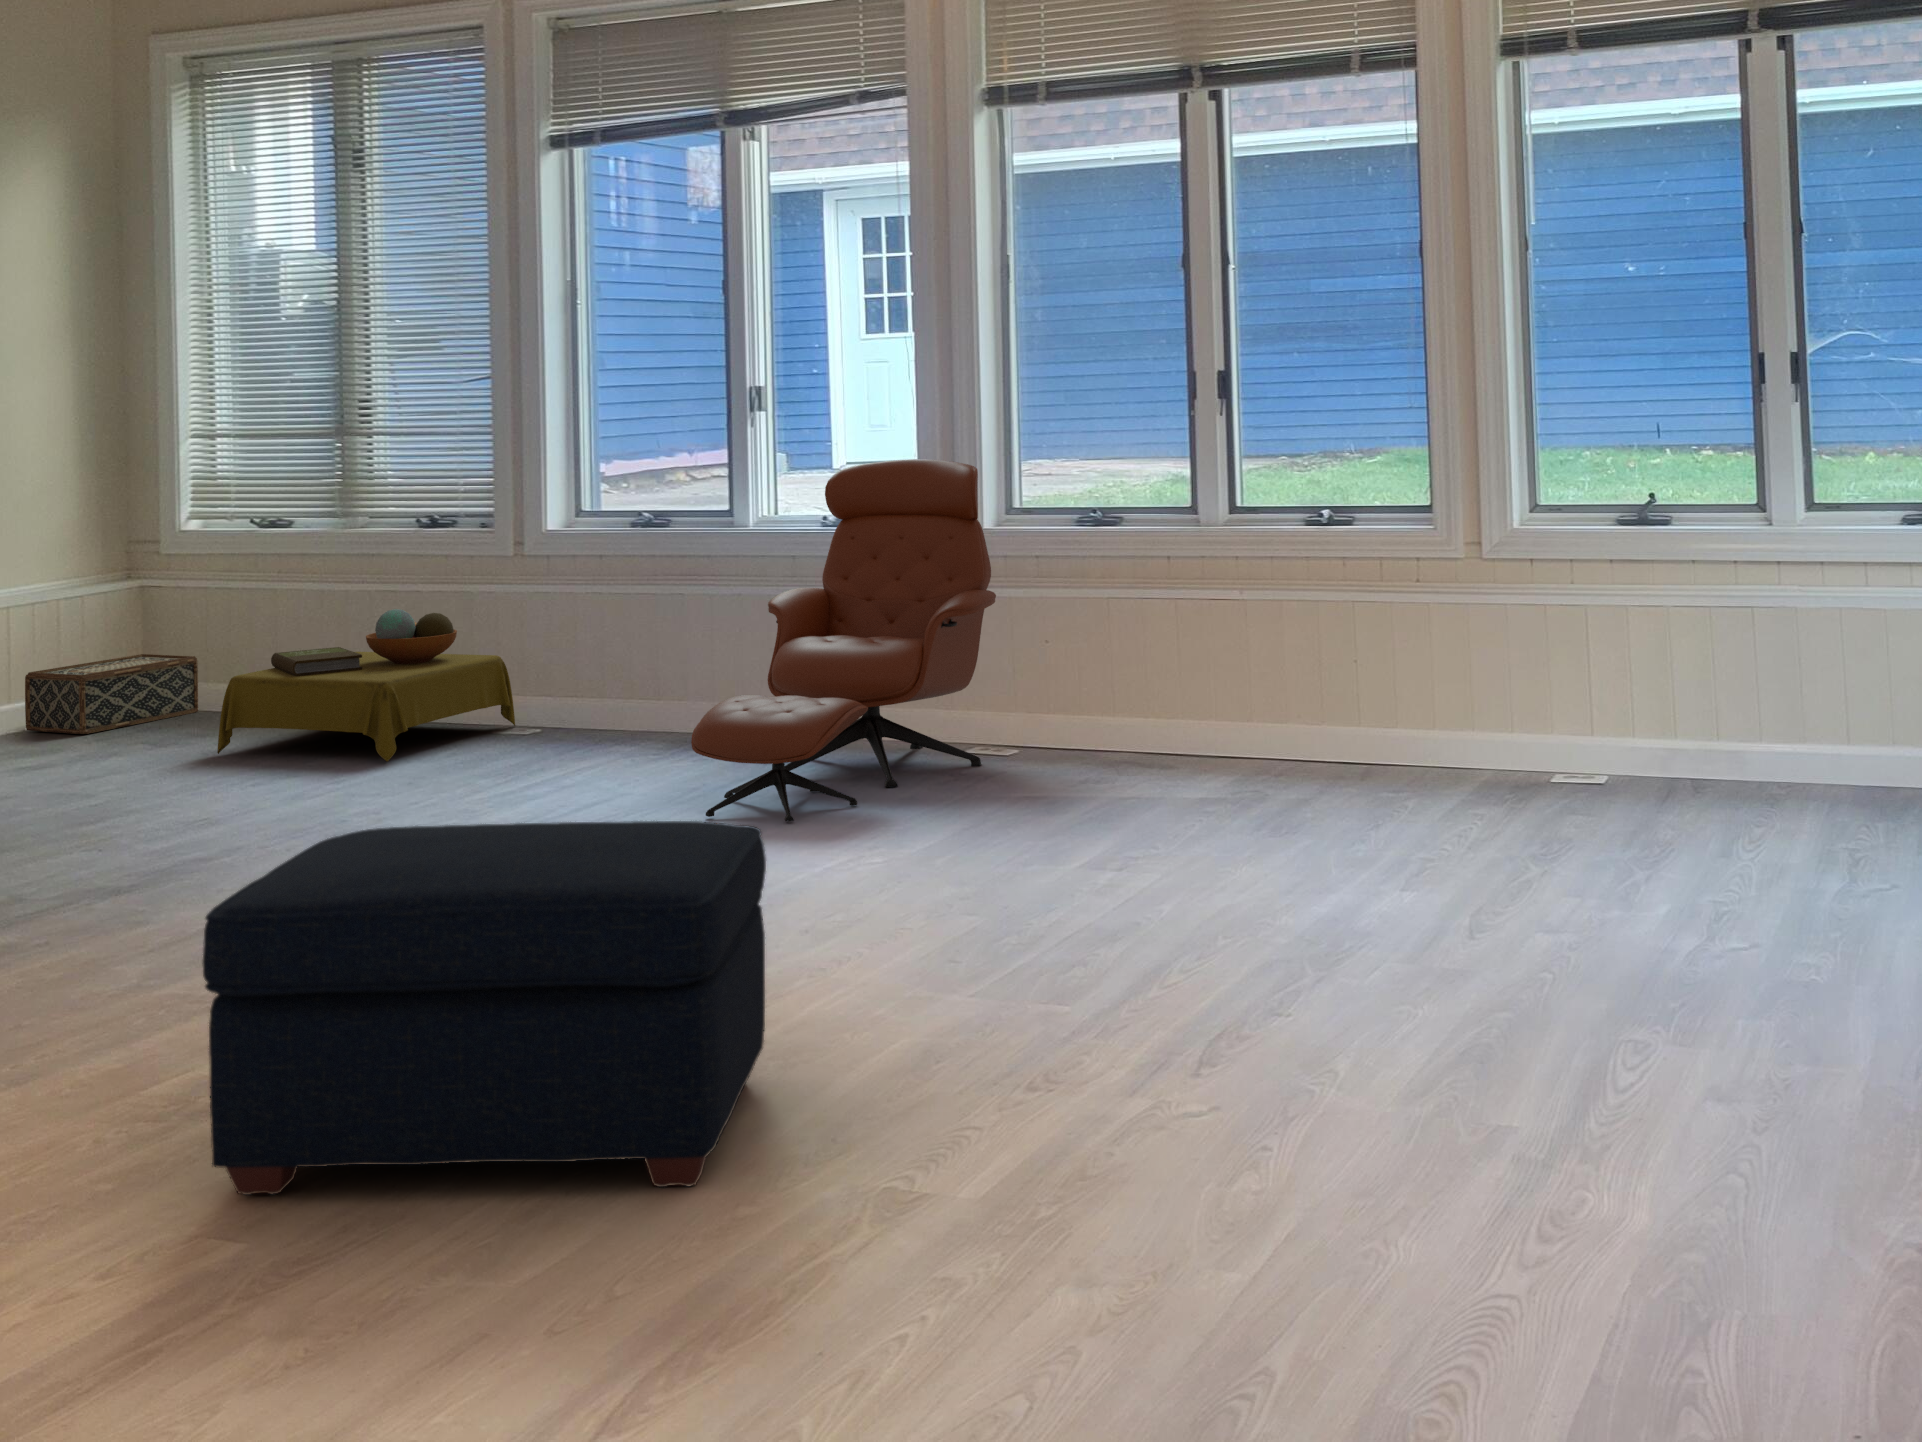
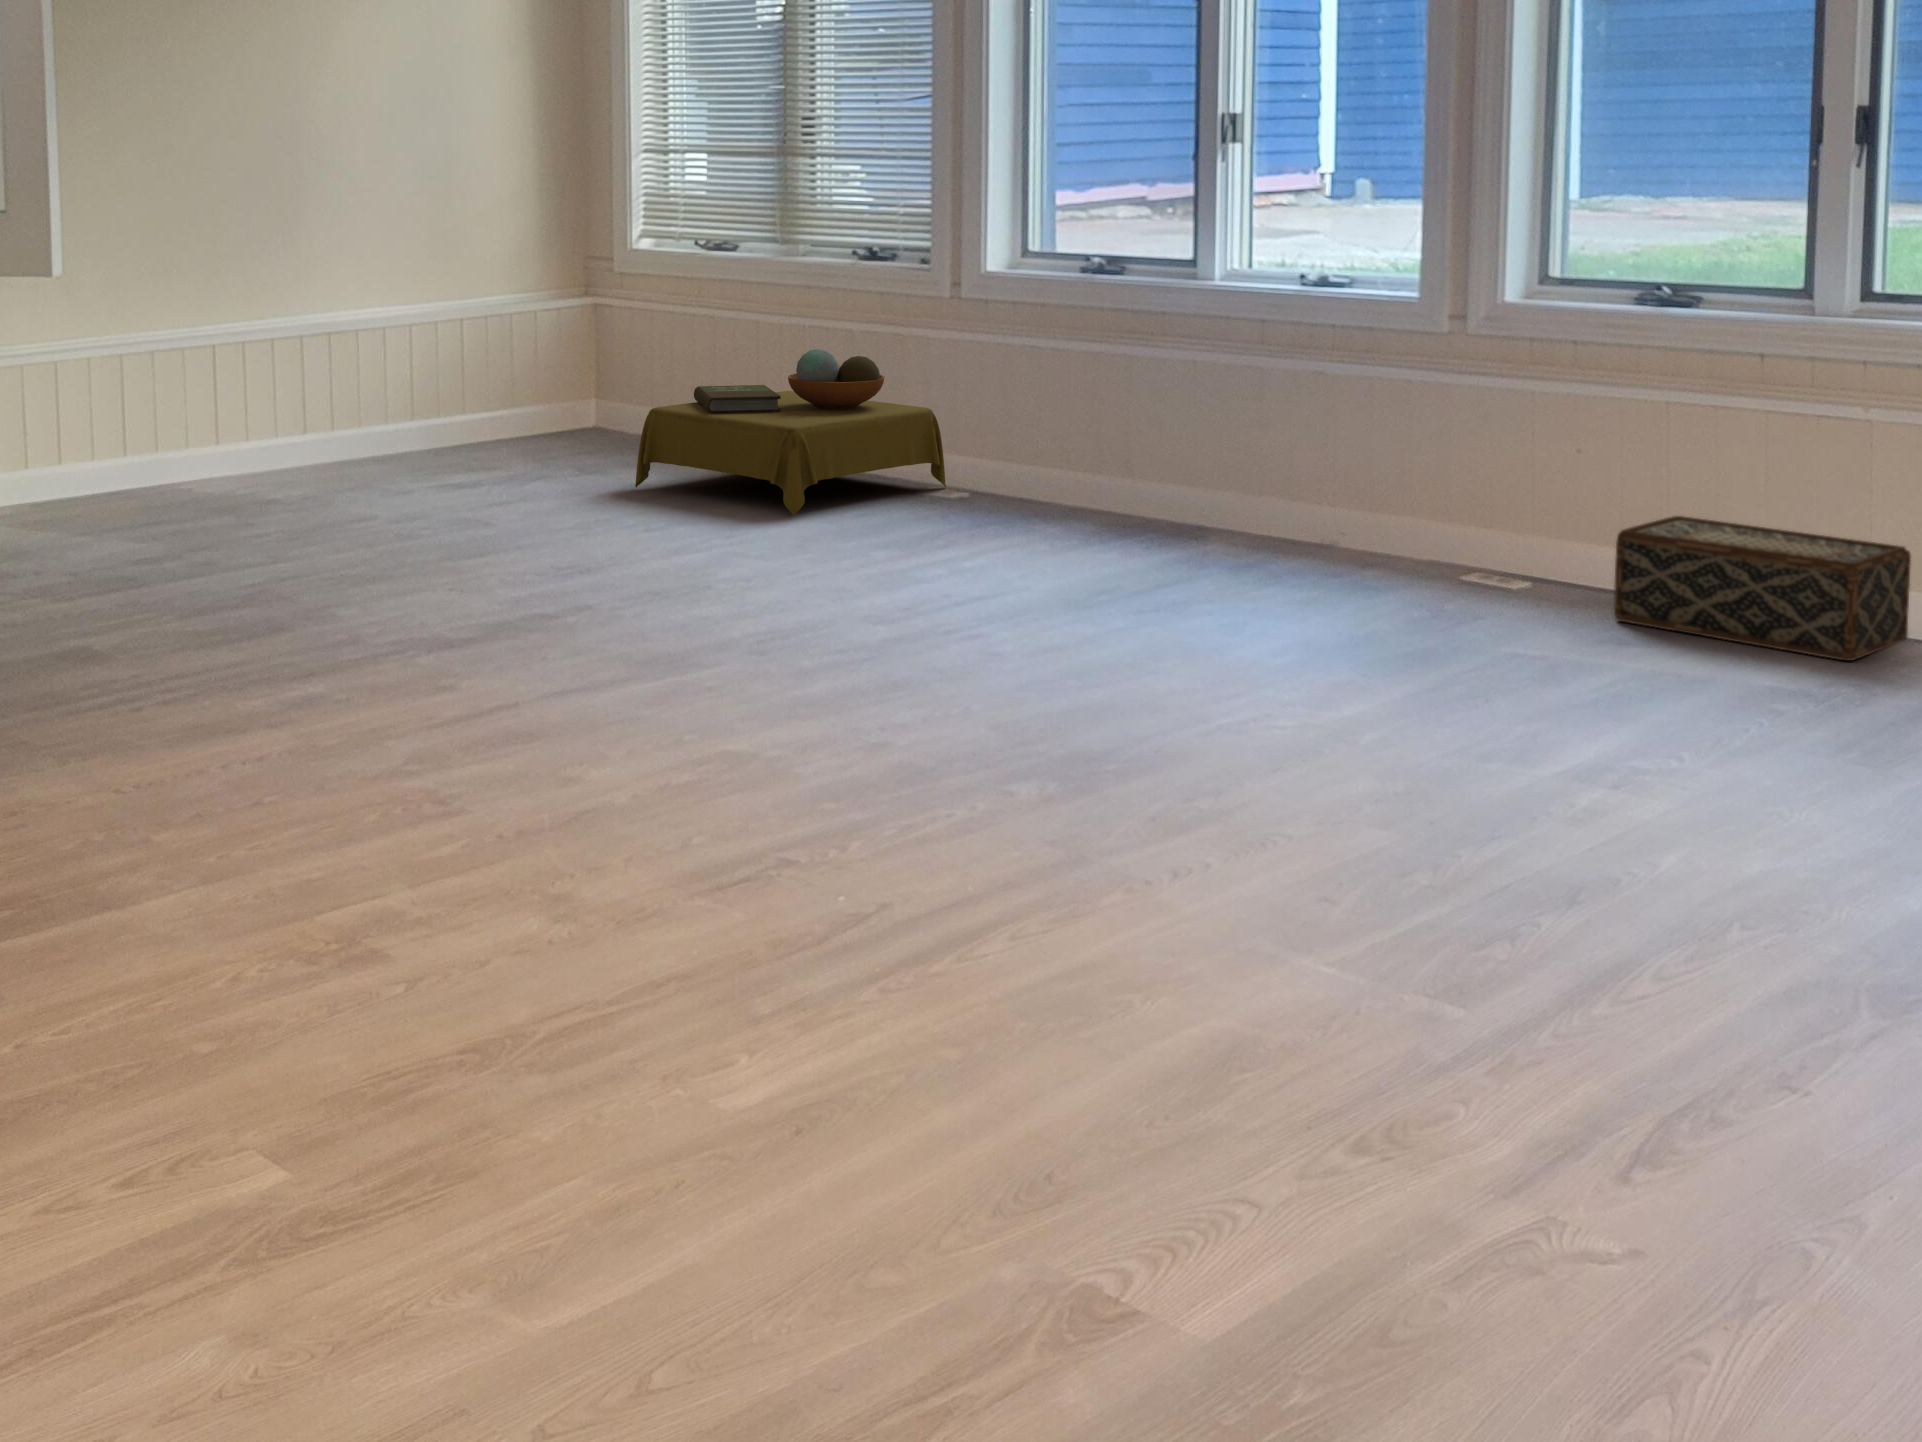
lounge chair: present [691,459,996,821] -> none [1094,209,1511,644]
woven basket: present [25,654,198,734] -> present [1614,516,1911,661]
ottoman: present [202,821,766,1195] -> none [342,624,1034,1131]

